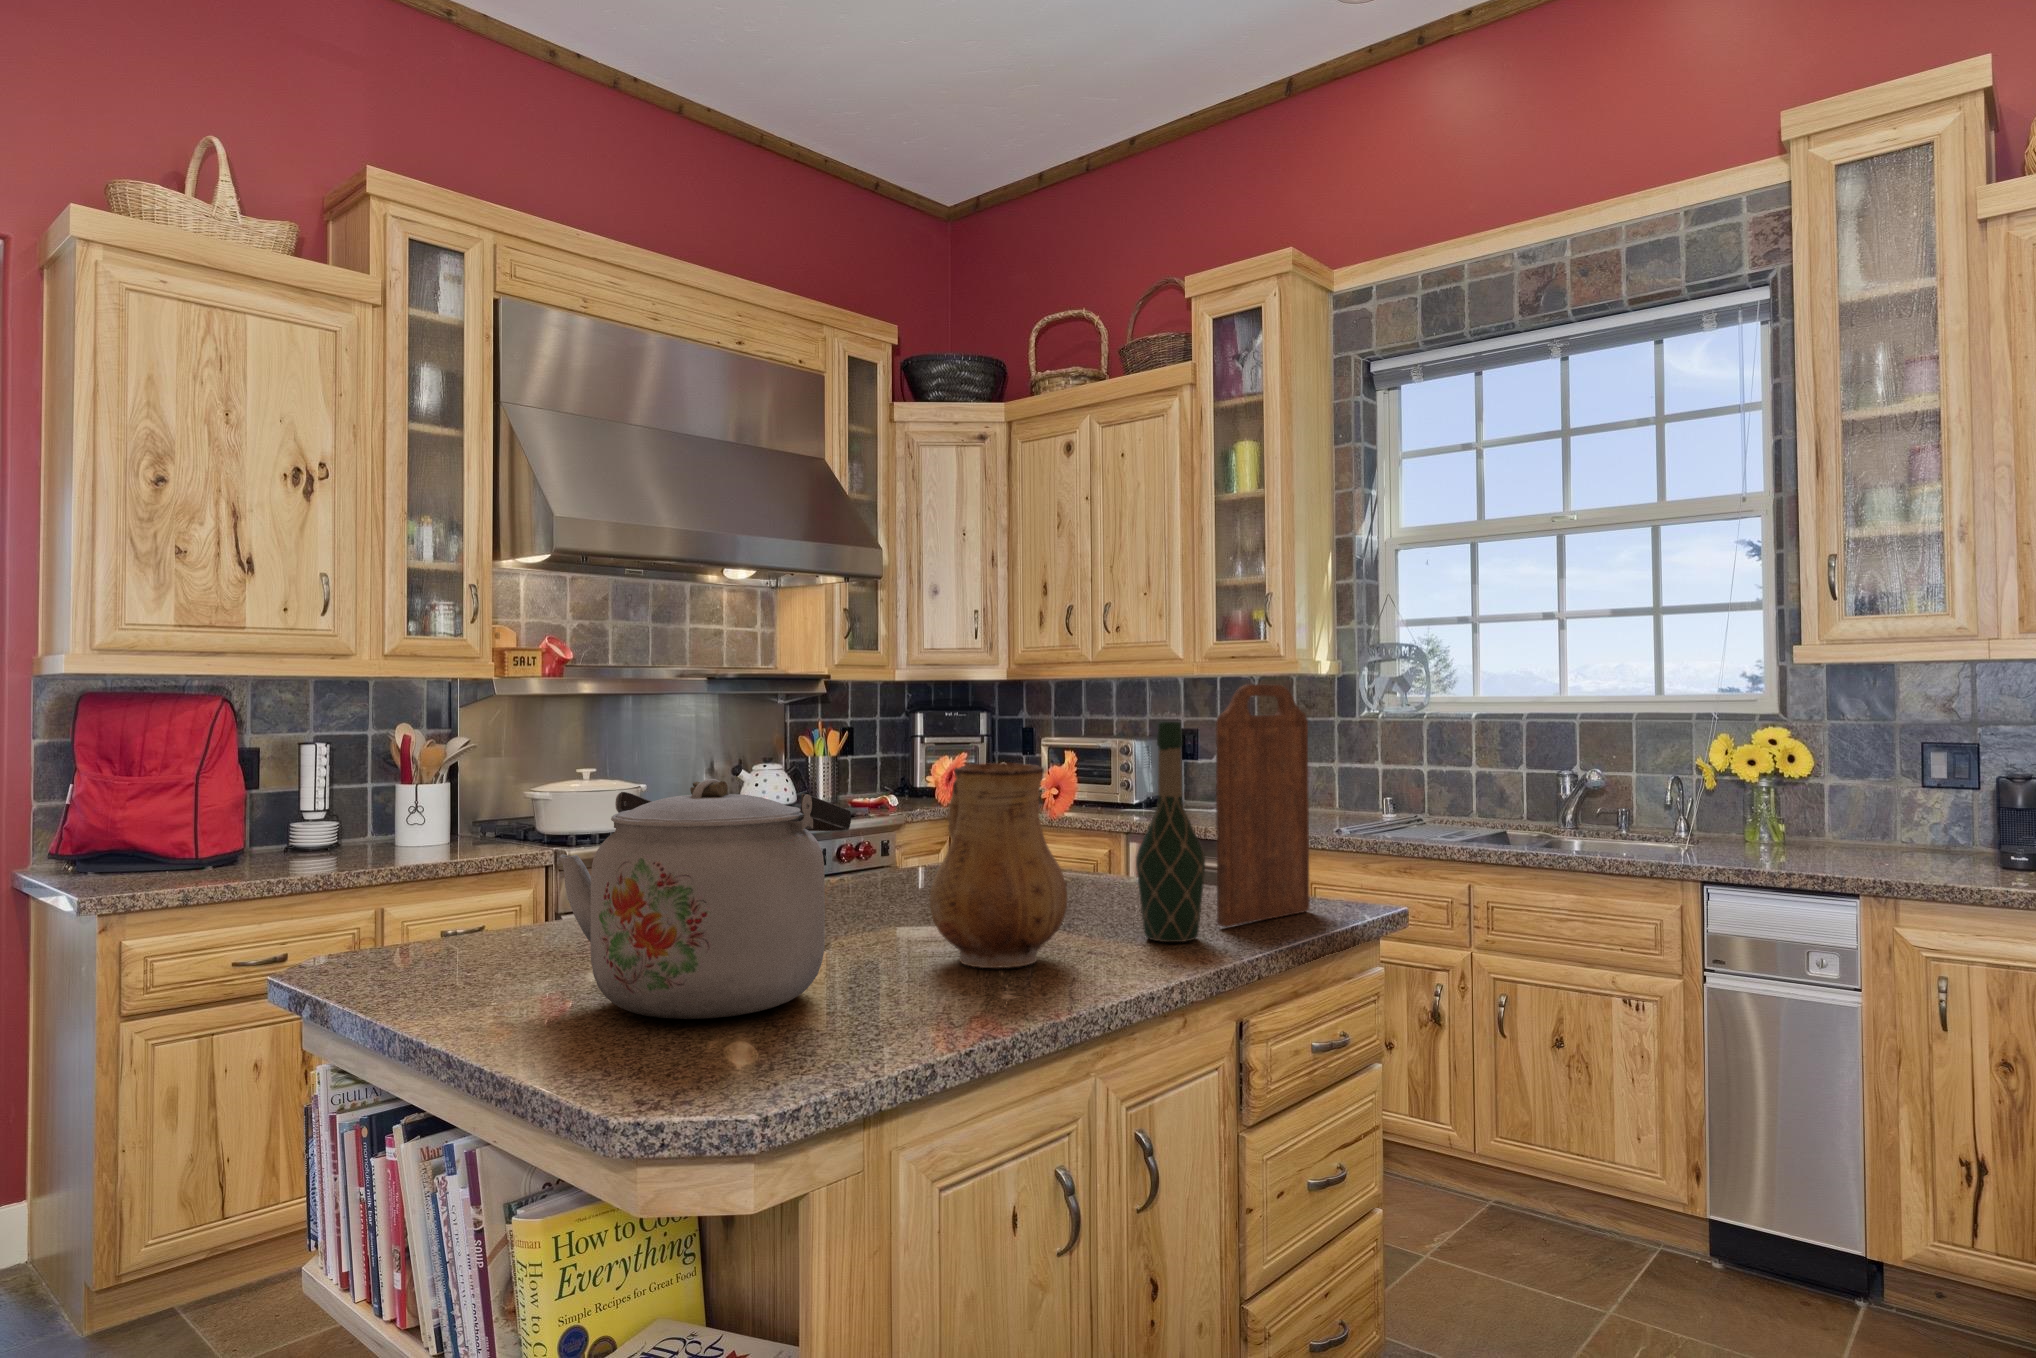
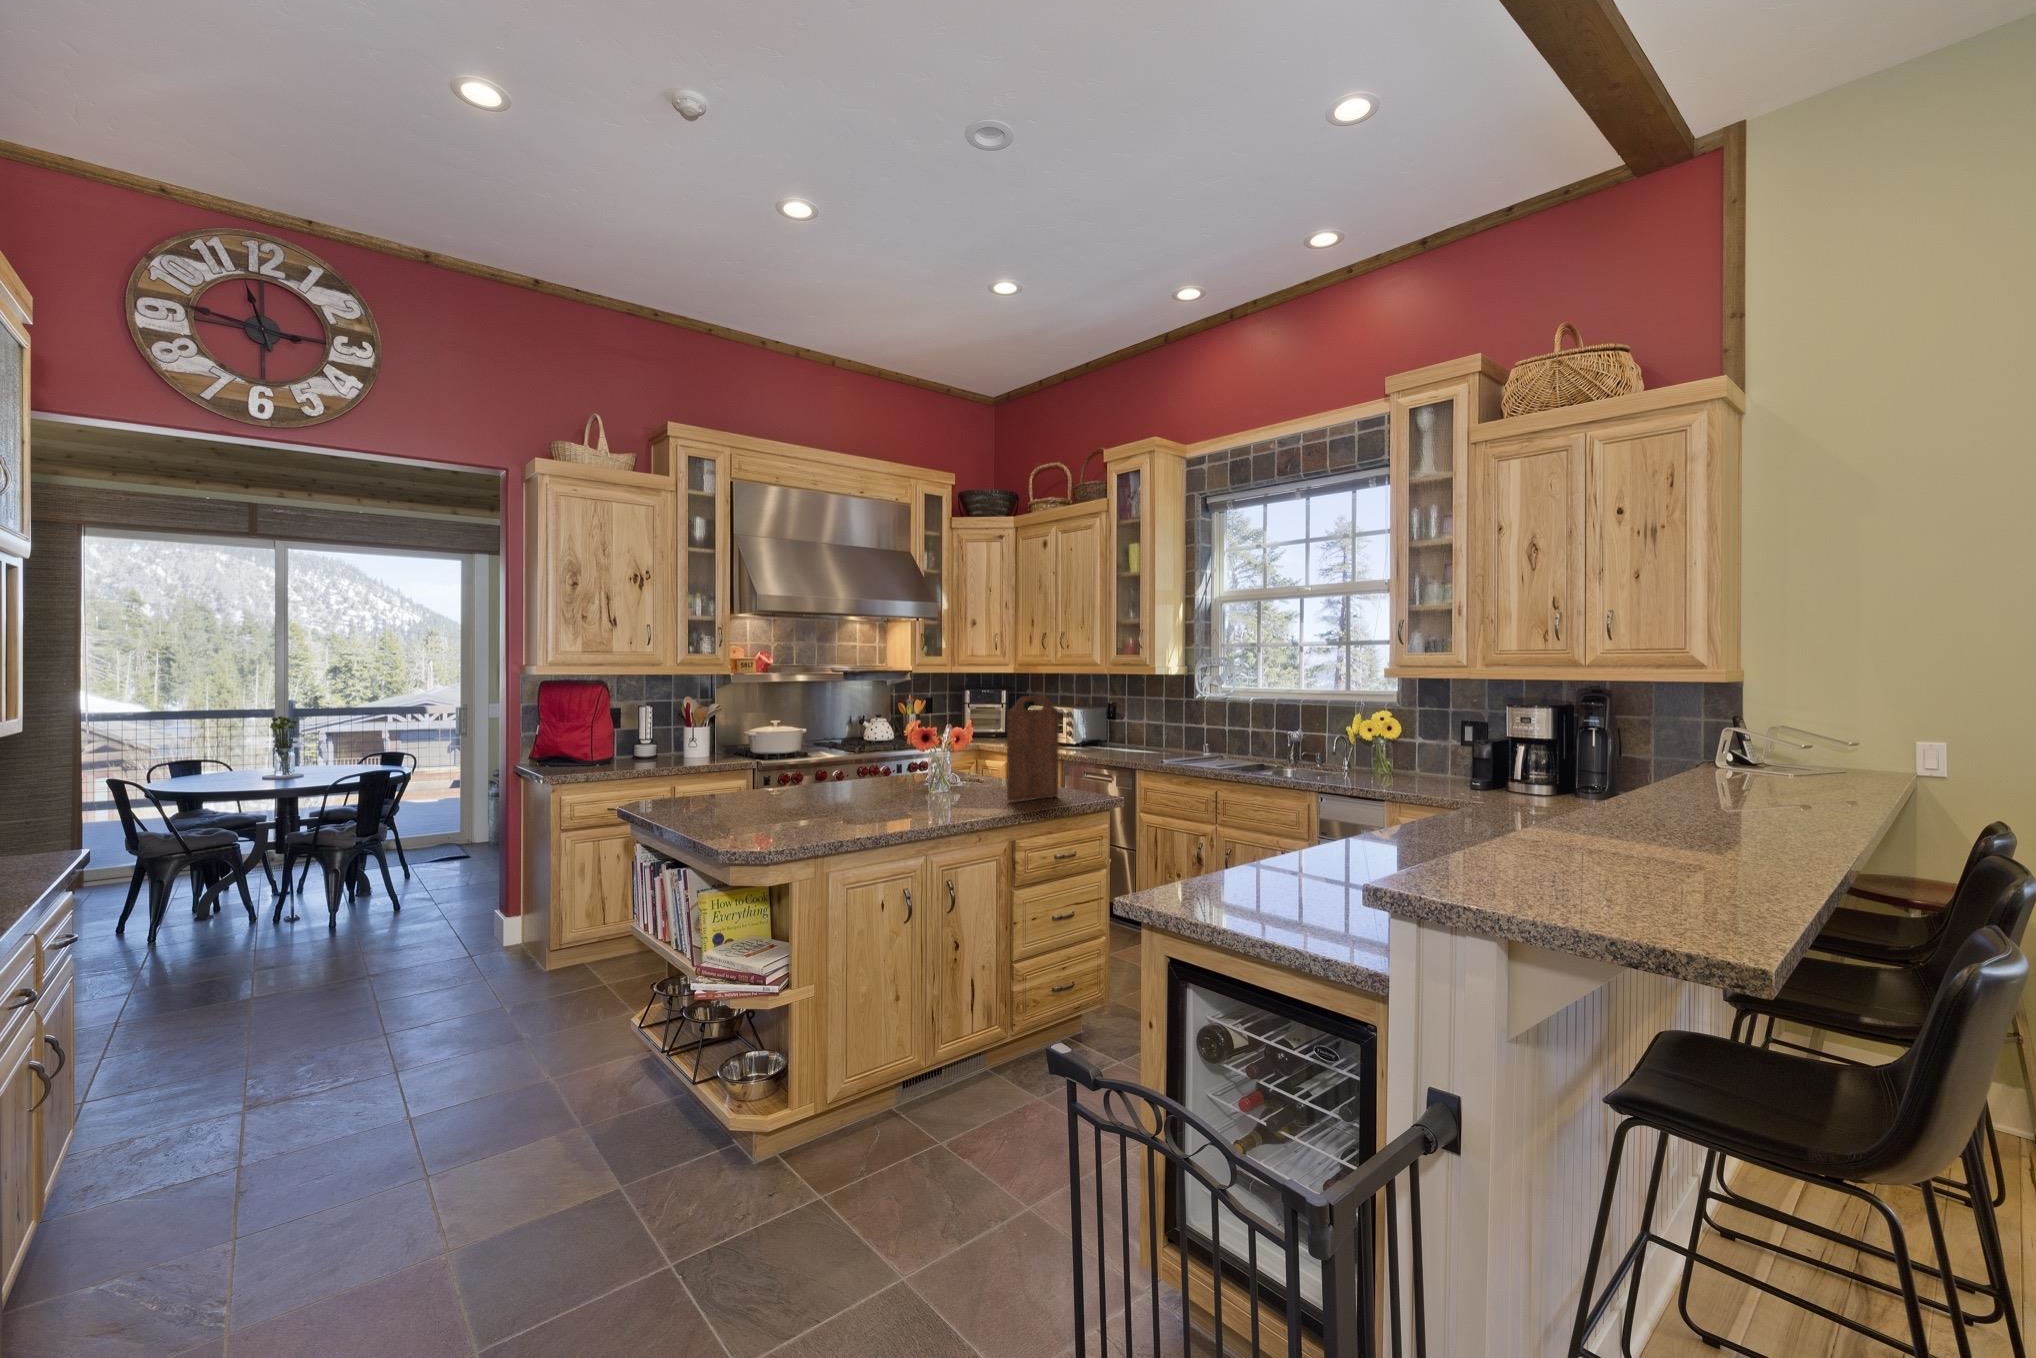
wine bottle: present [1136,722,1205,942] -> none [967,713,996,806]
ceramic pitcher: present [930,763,1067,968] -> none [871,730,928,813]
kettle: present [560,779,851,1019] -> none [724,736,836,824]

